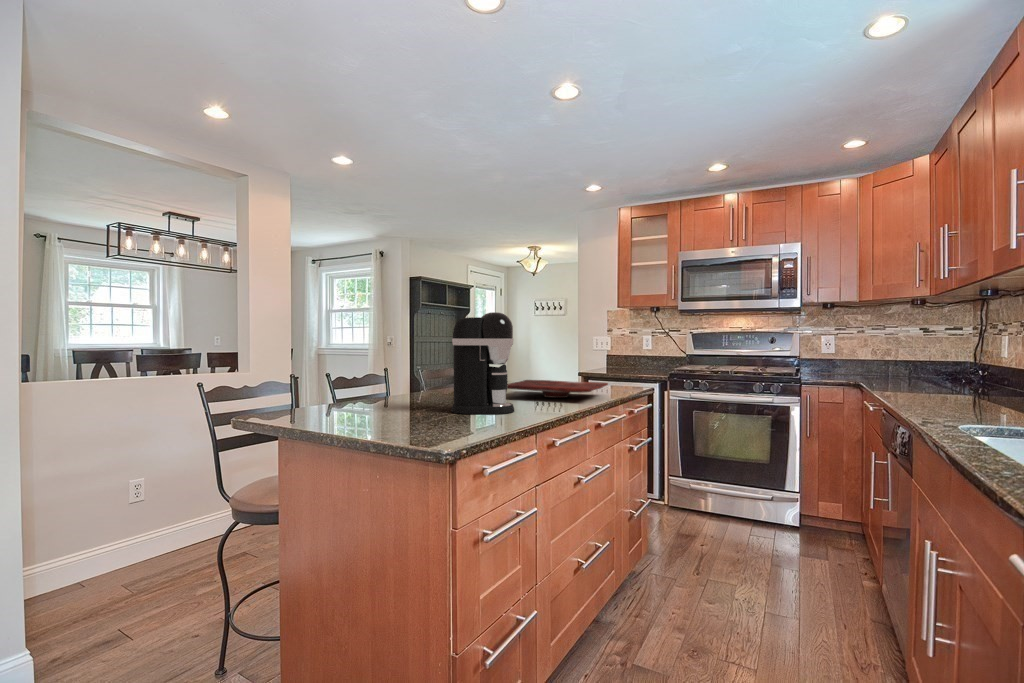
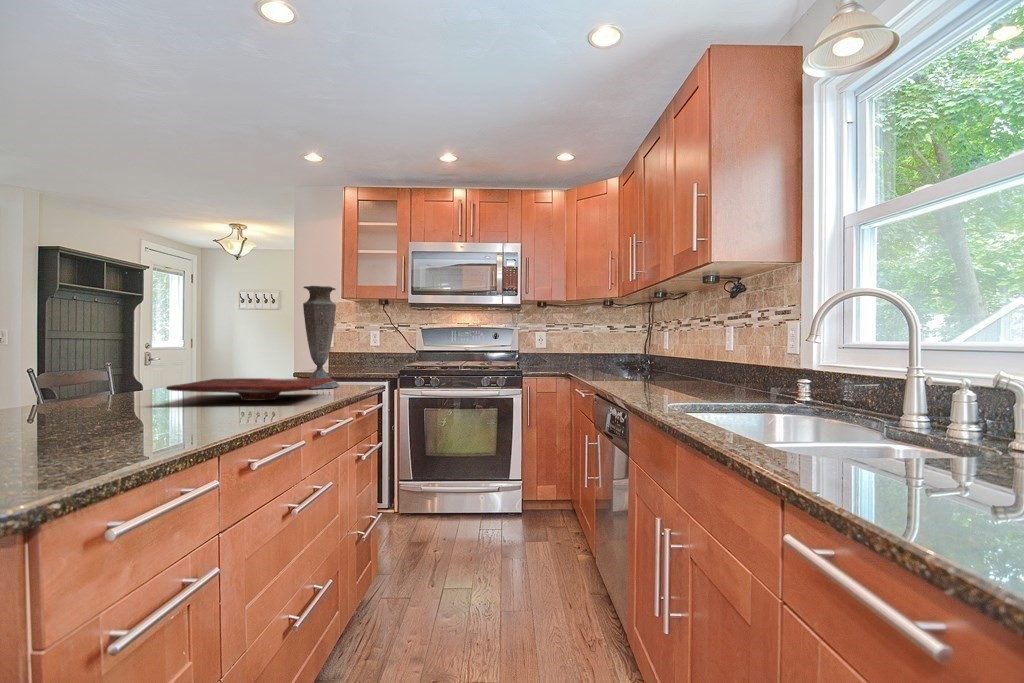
vase: none [582,307,614,390] -> present [303,286,339,389]
coffee maker: present [451,312,514,414] -> none [57,270,185,433]

